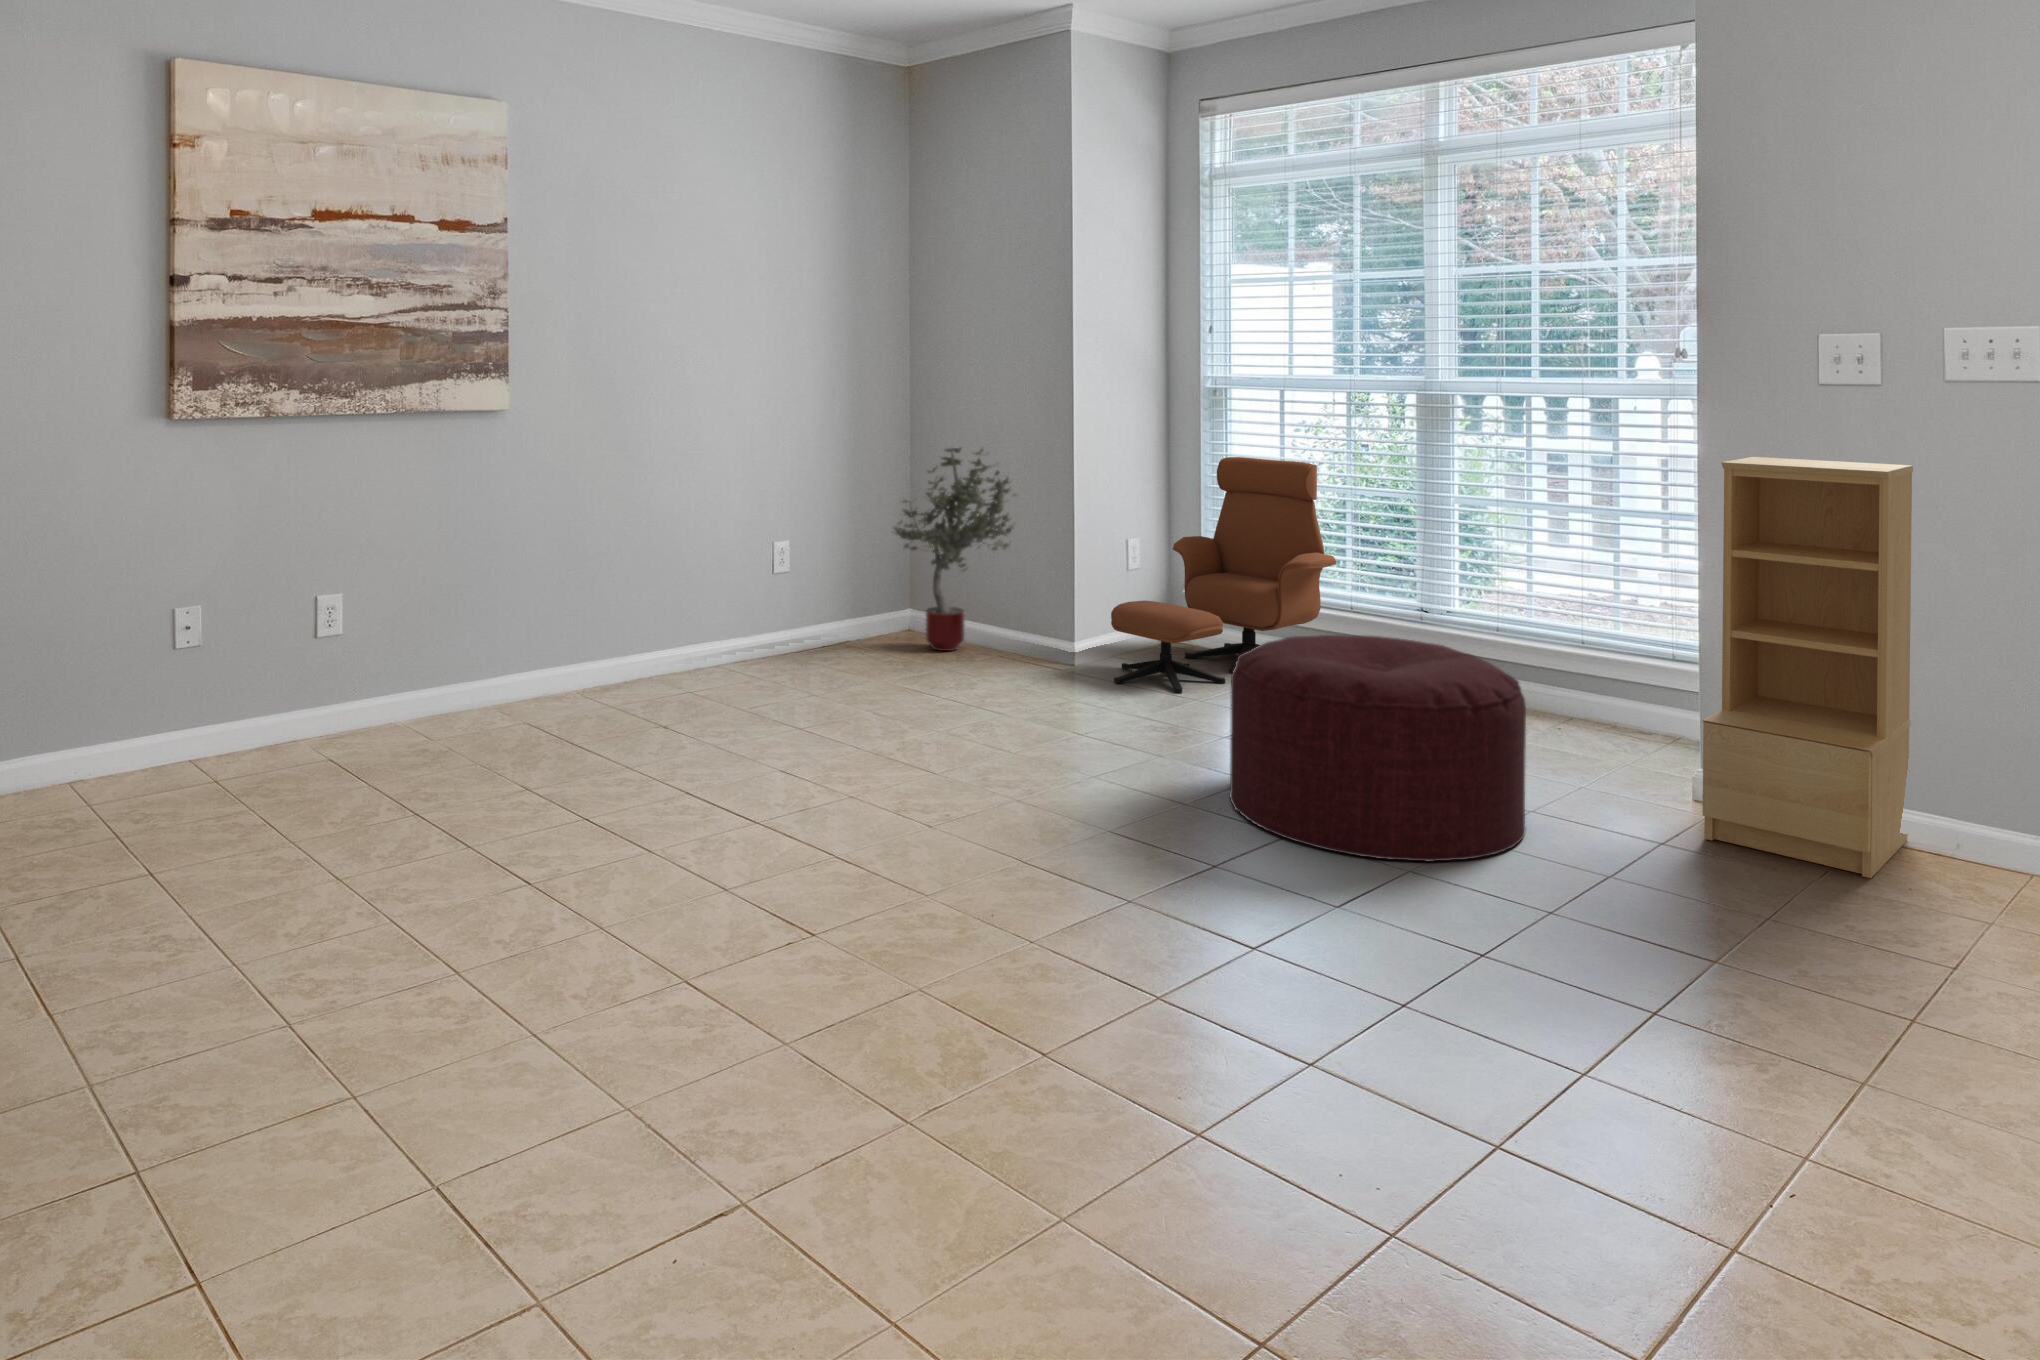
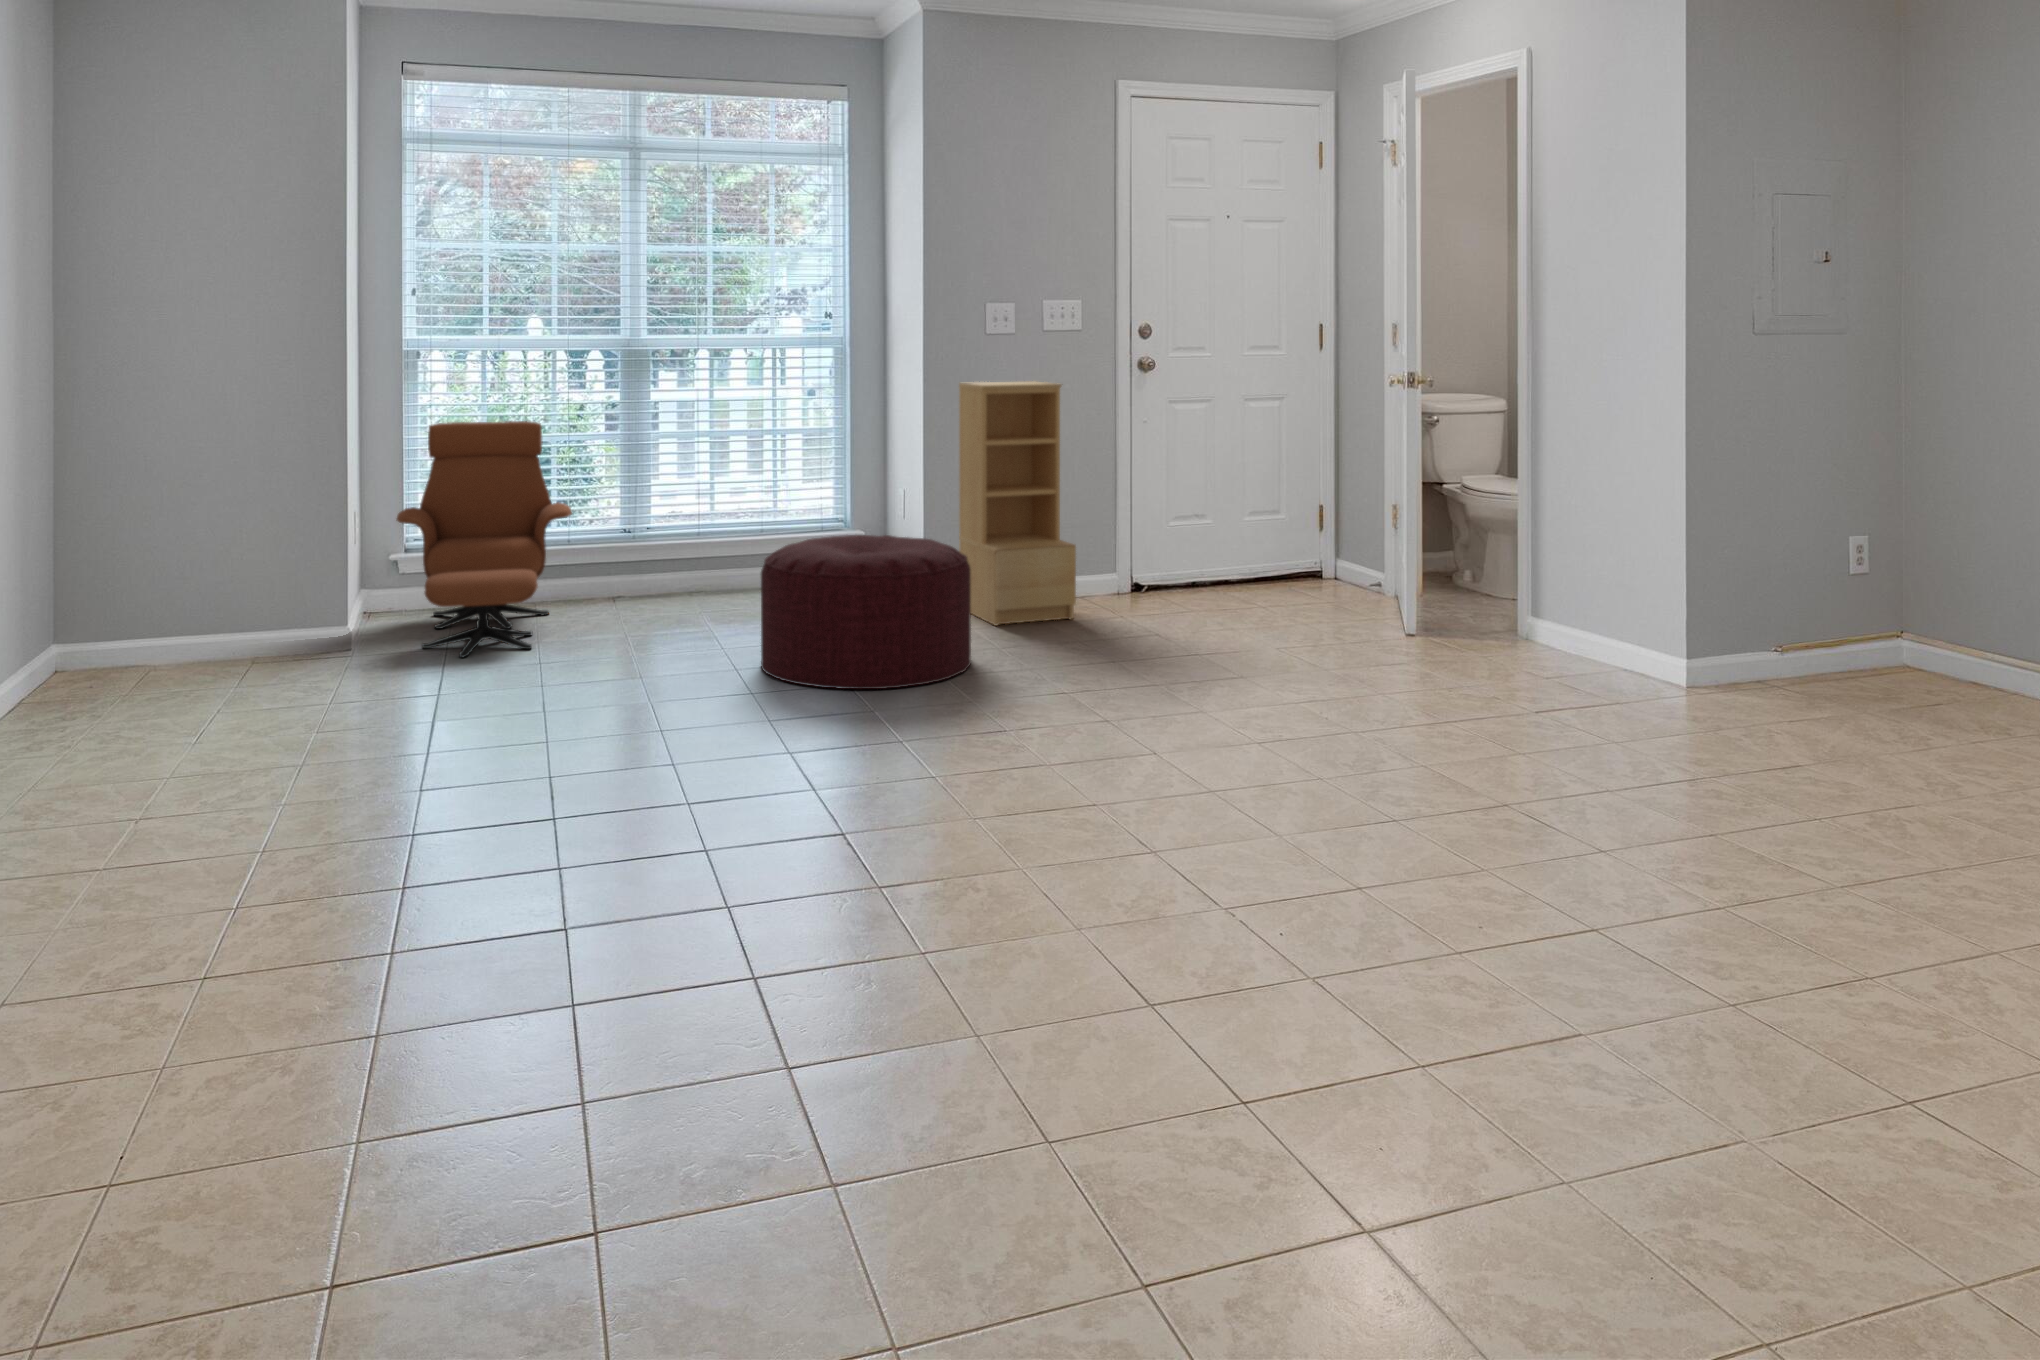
potted tree: present [894,447,1017,651] -> none [82,432,310,686]

